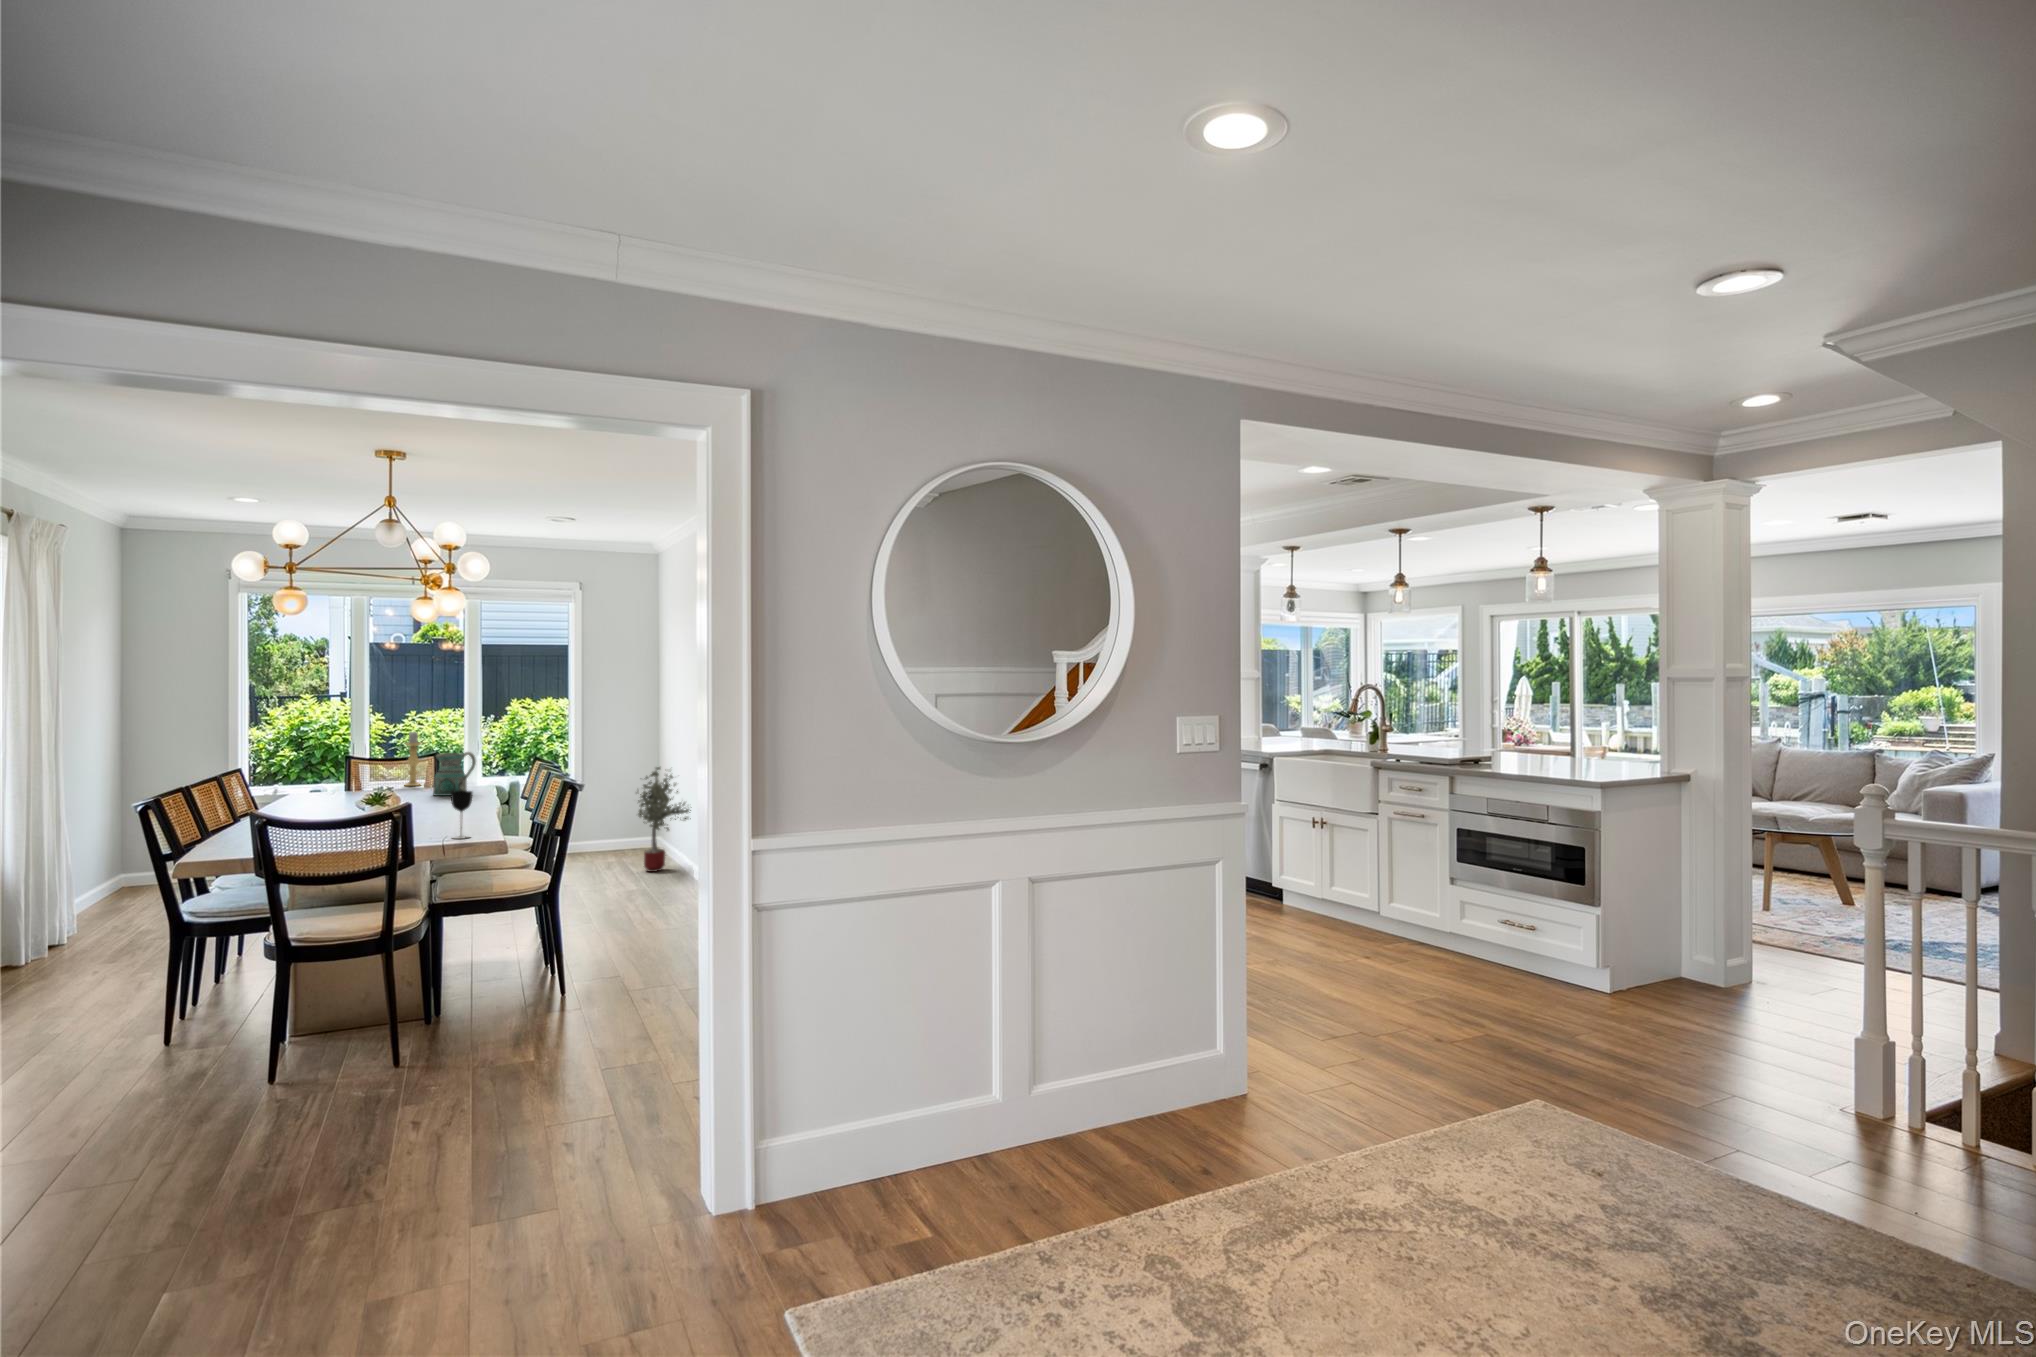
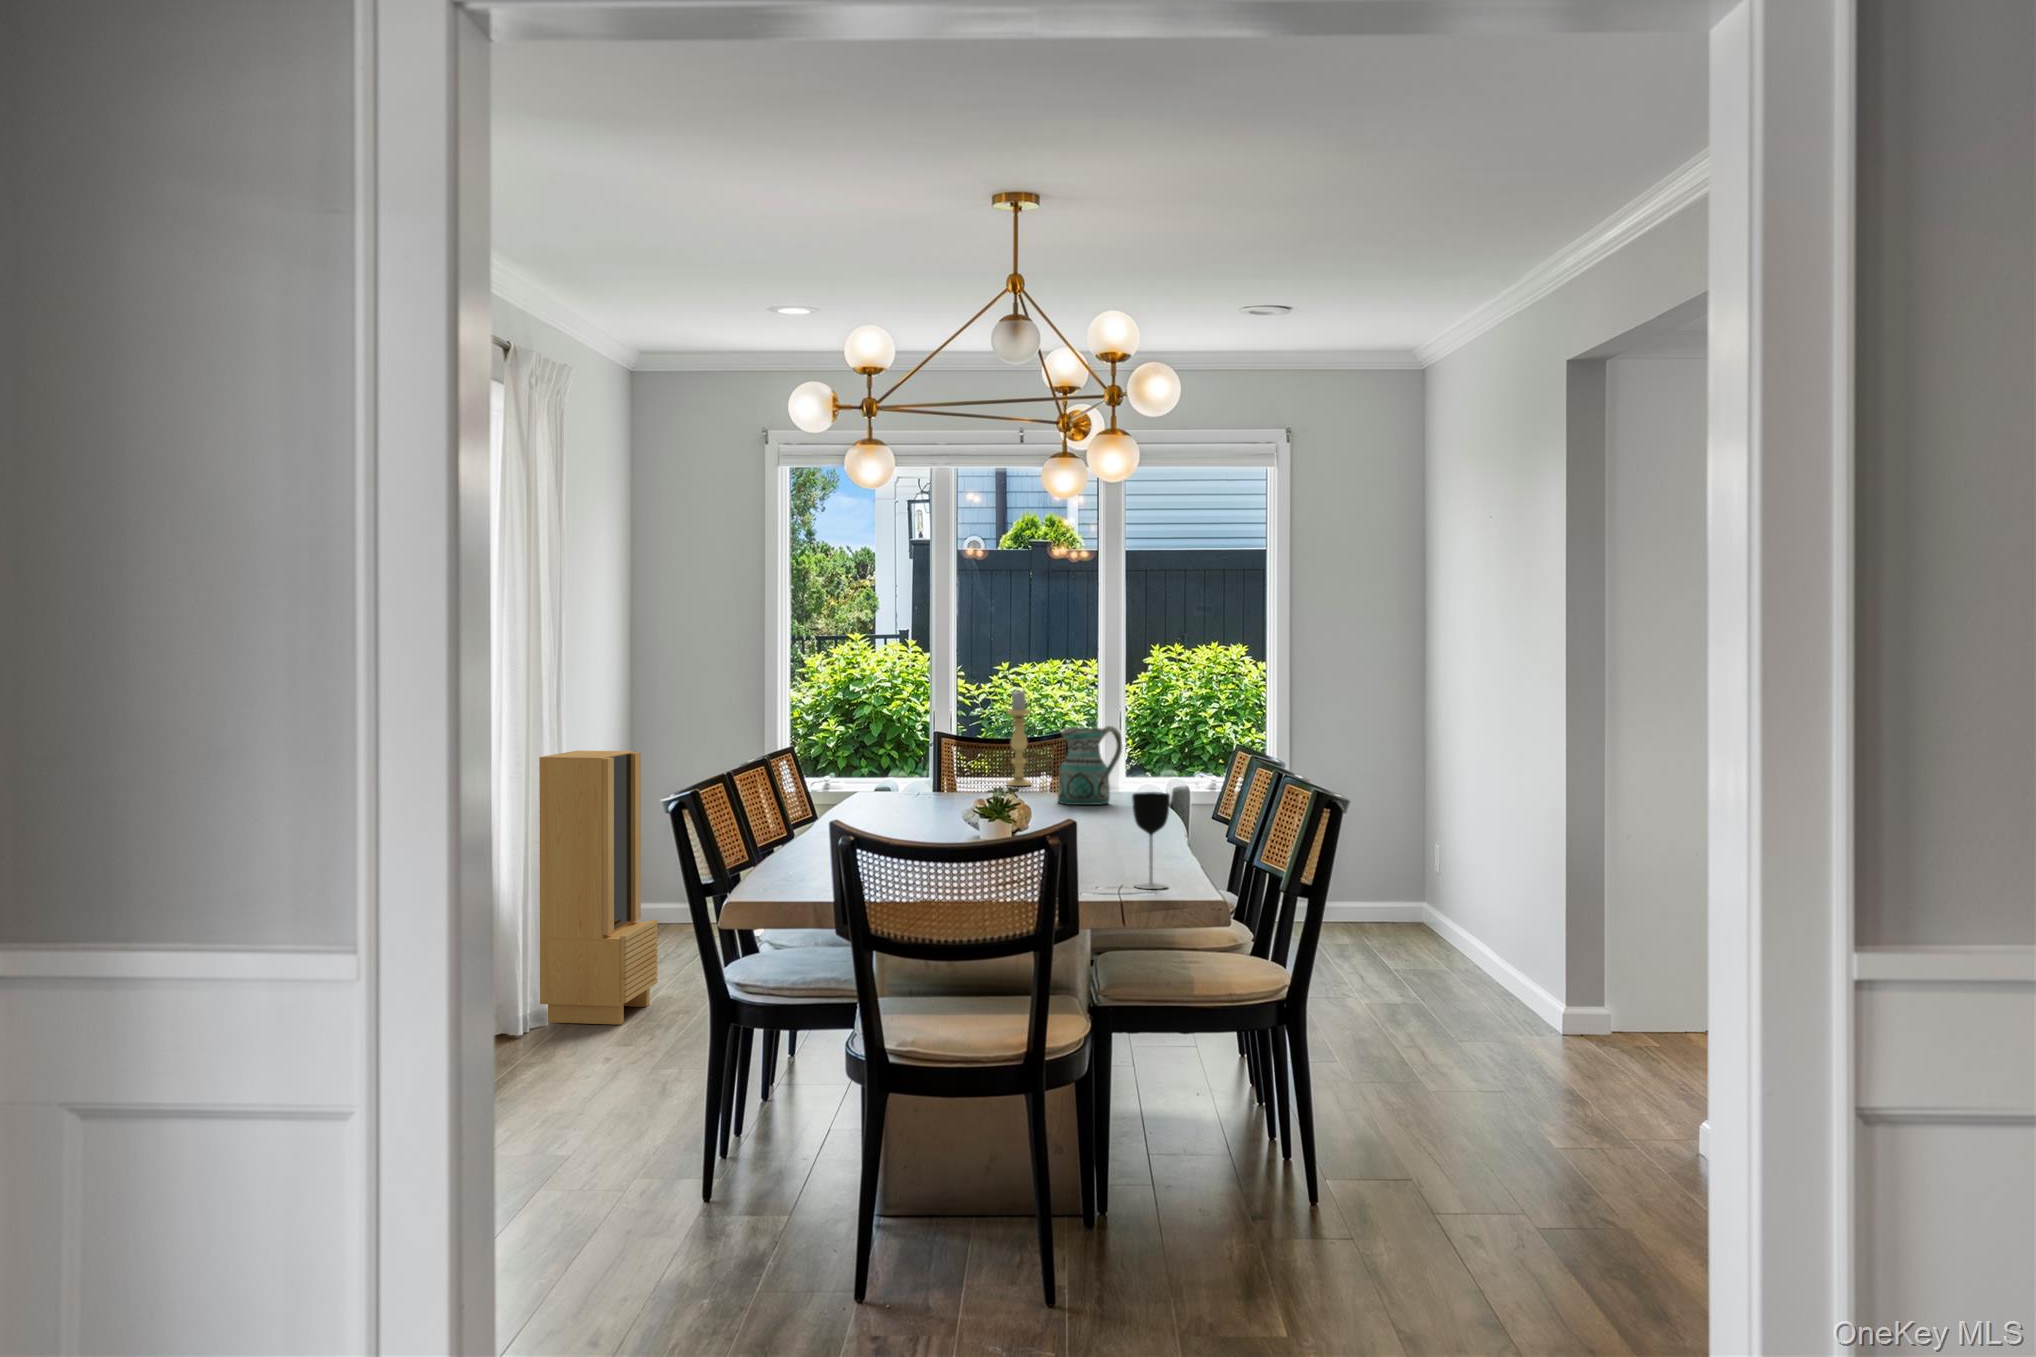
potted tree: present [638,767,691,872] -> none [1371,768,1490,975]
storage cabinet: none [21,777,130,961] -> present [539,751,658,1025]

